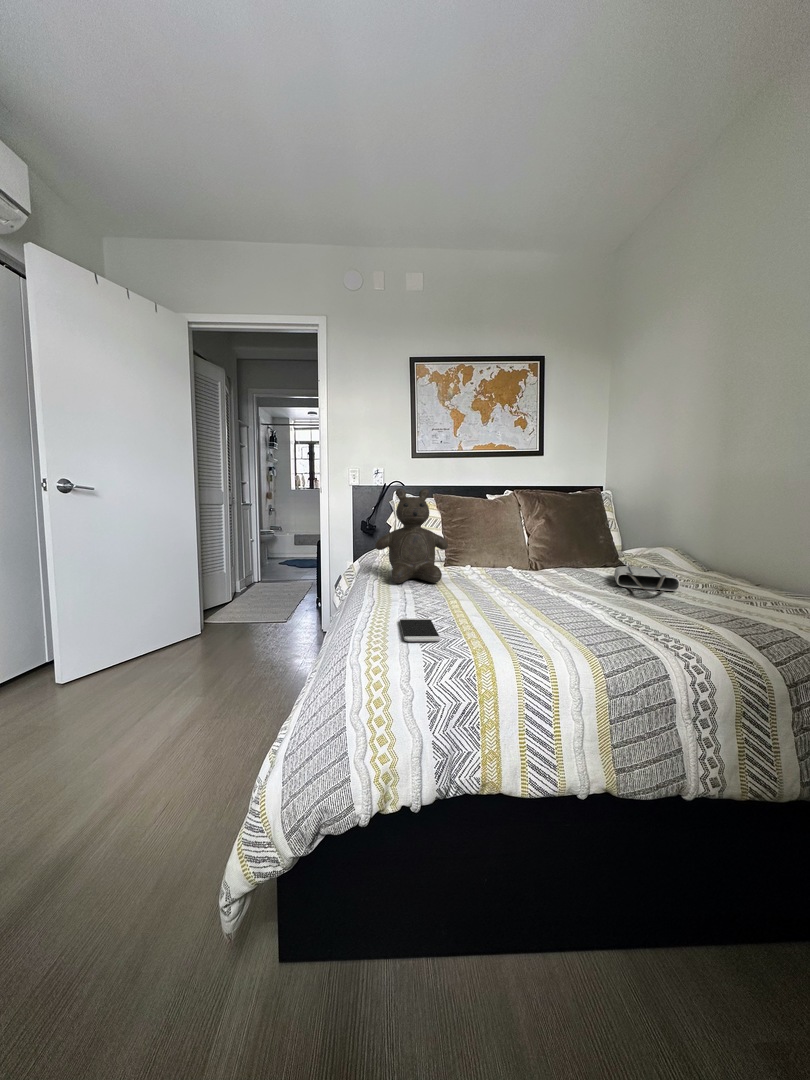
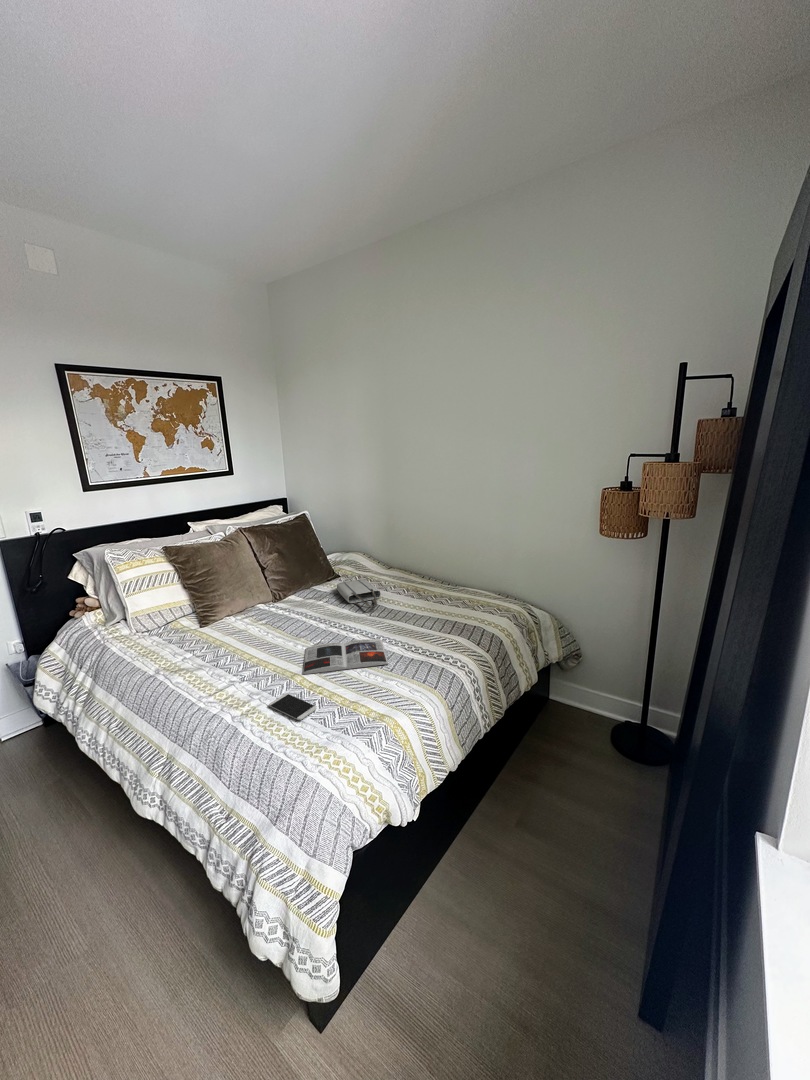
teddy bear: present [375,488,448,583] -> none [153,567,235,666]
magazine: none [472,599,627,643] -> present [303,639,389,674]

